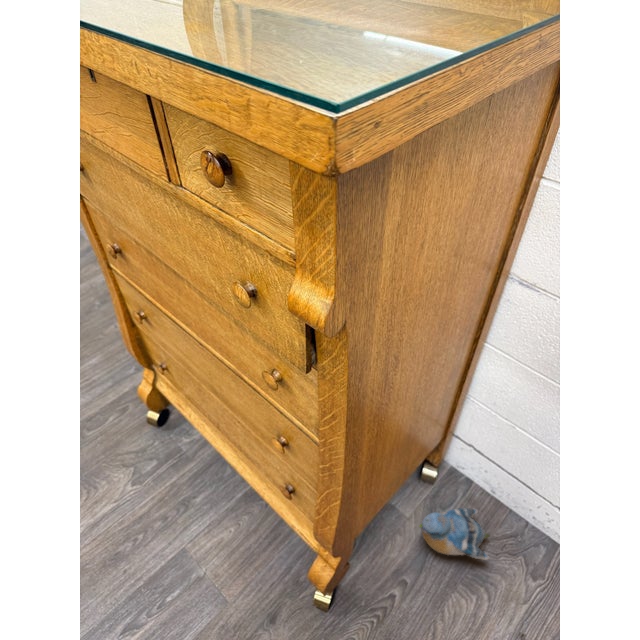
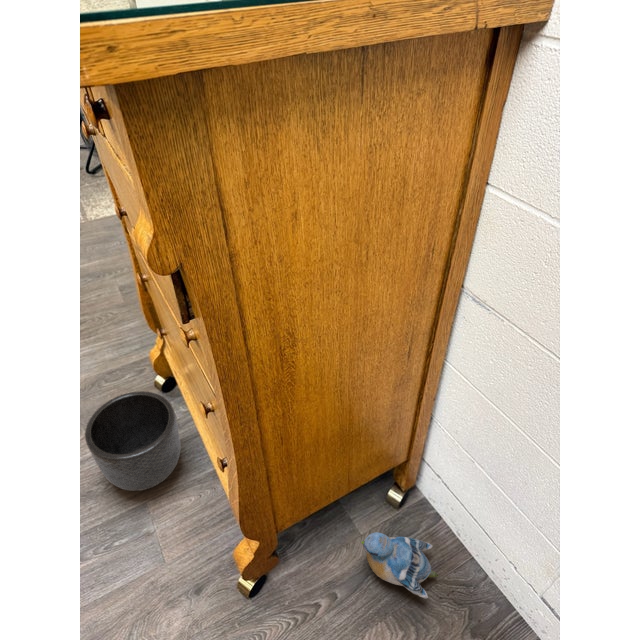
planter: none [107,433,207,541] -> present [85,391,180,491]

